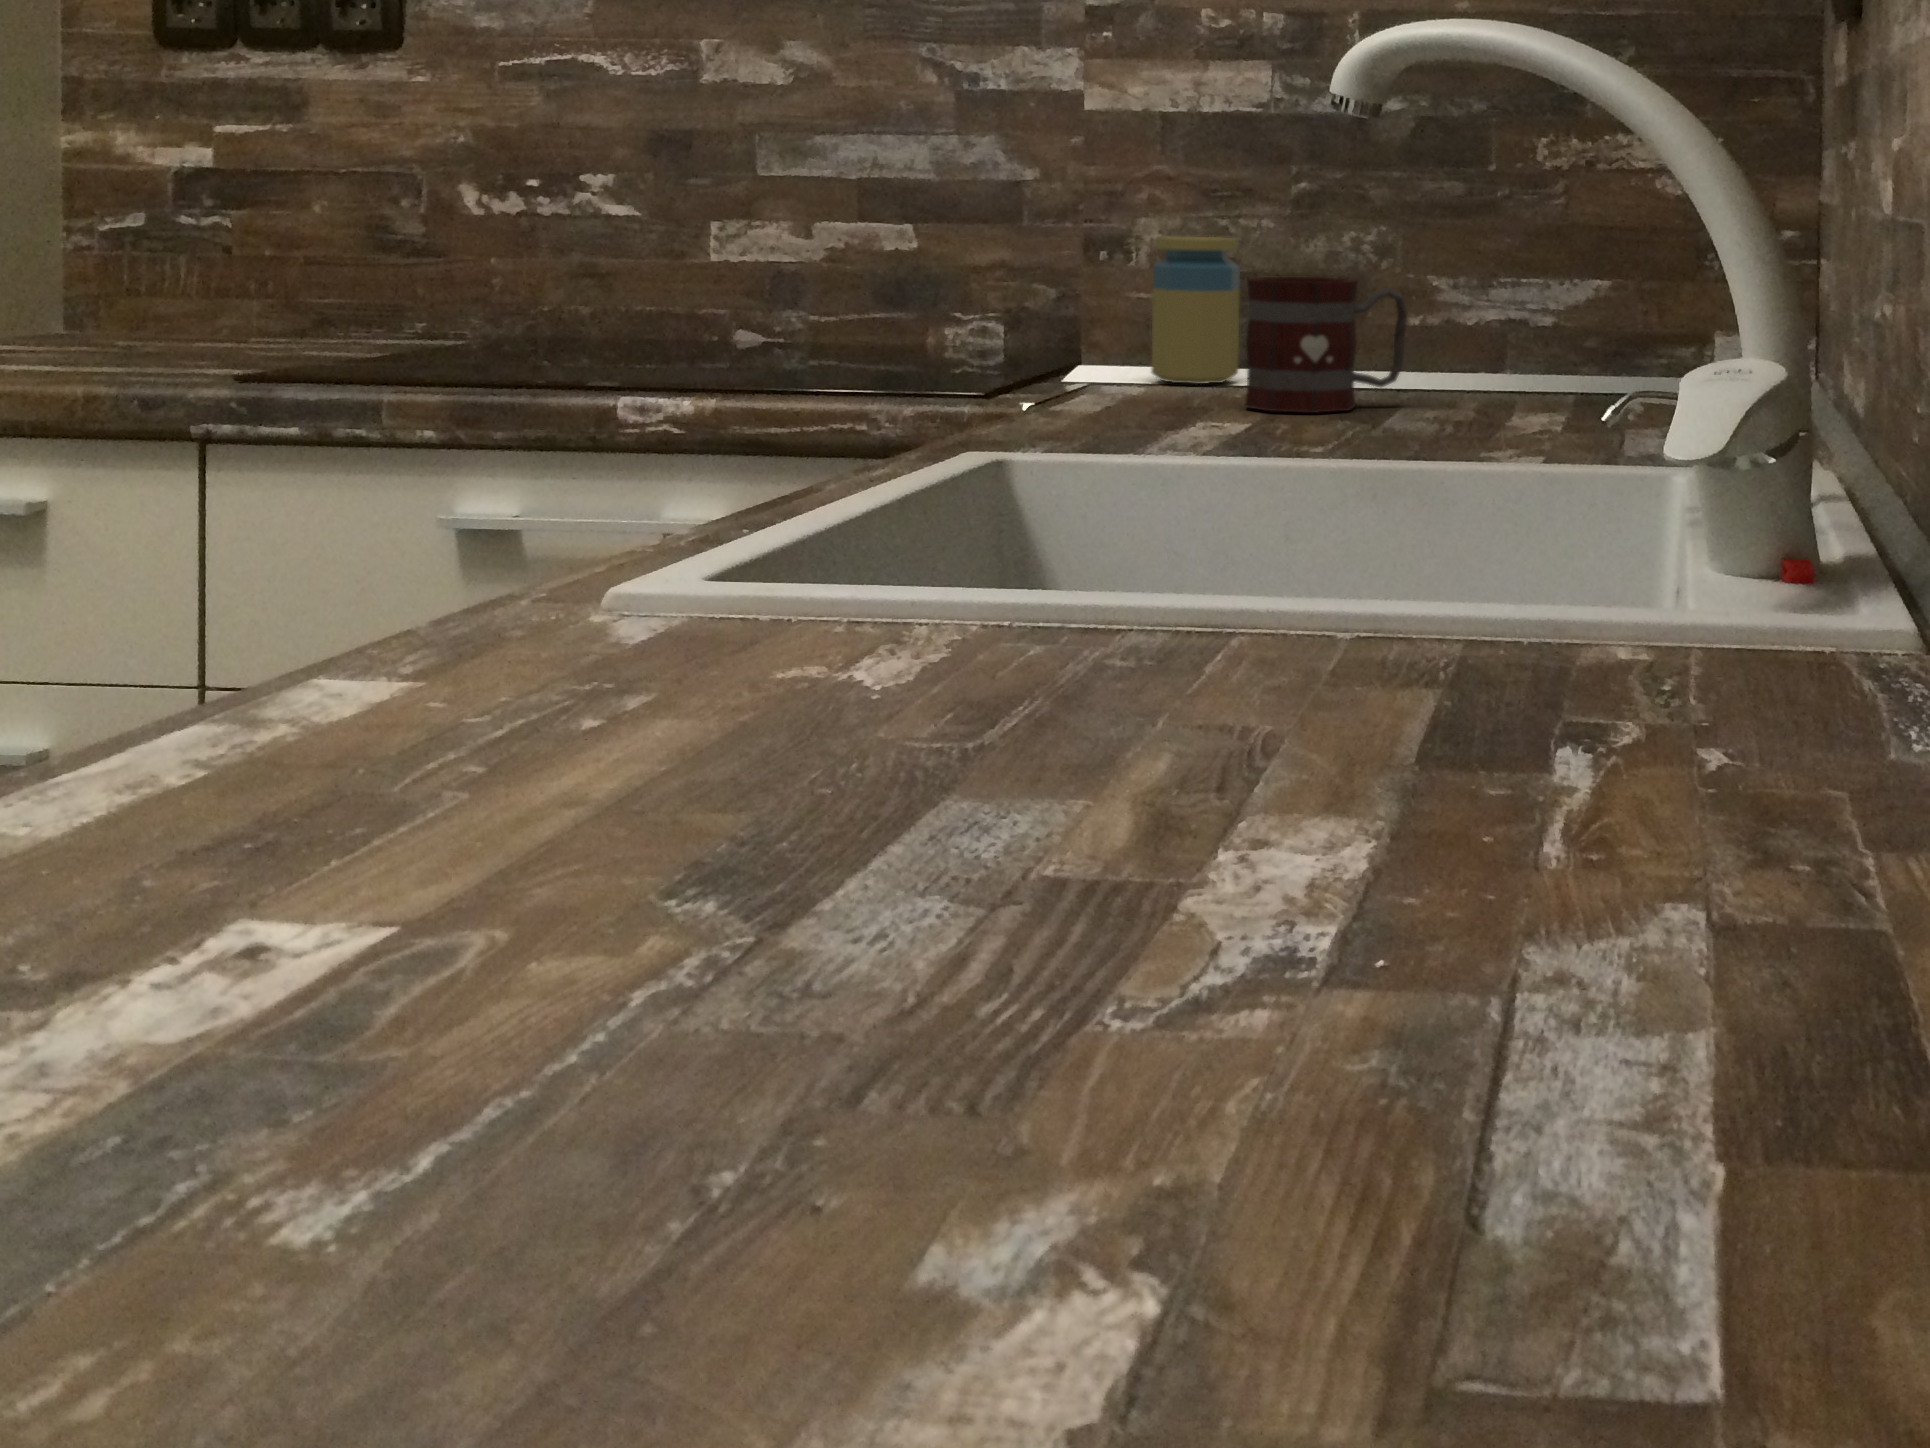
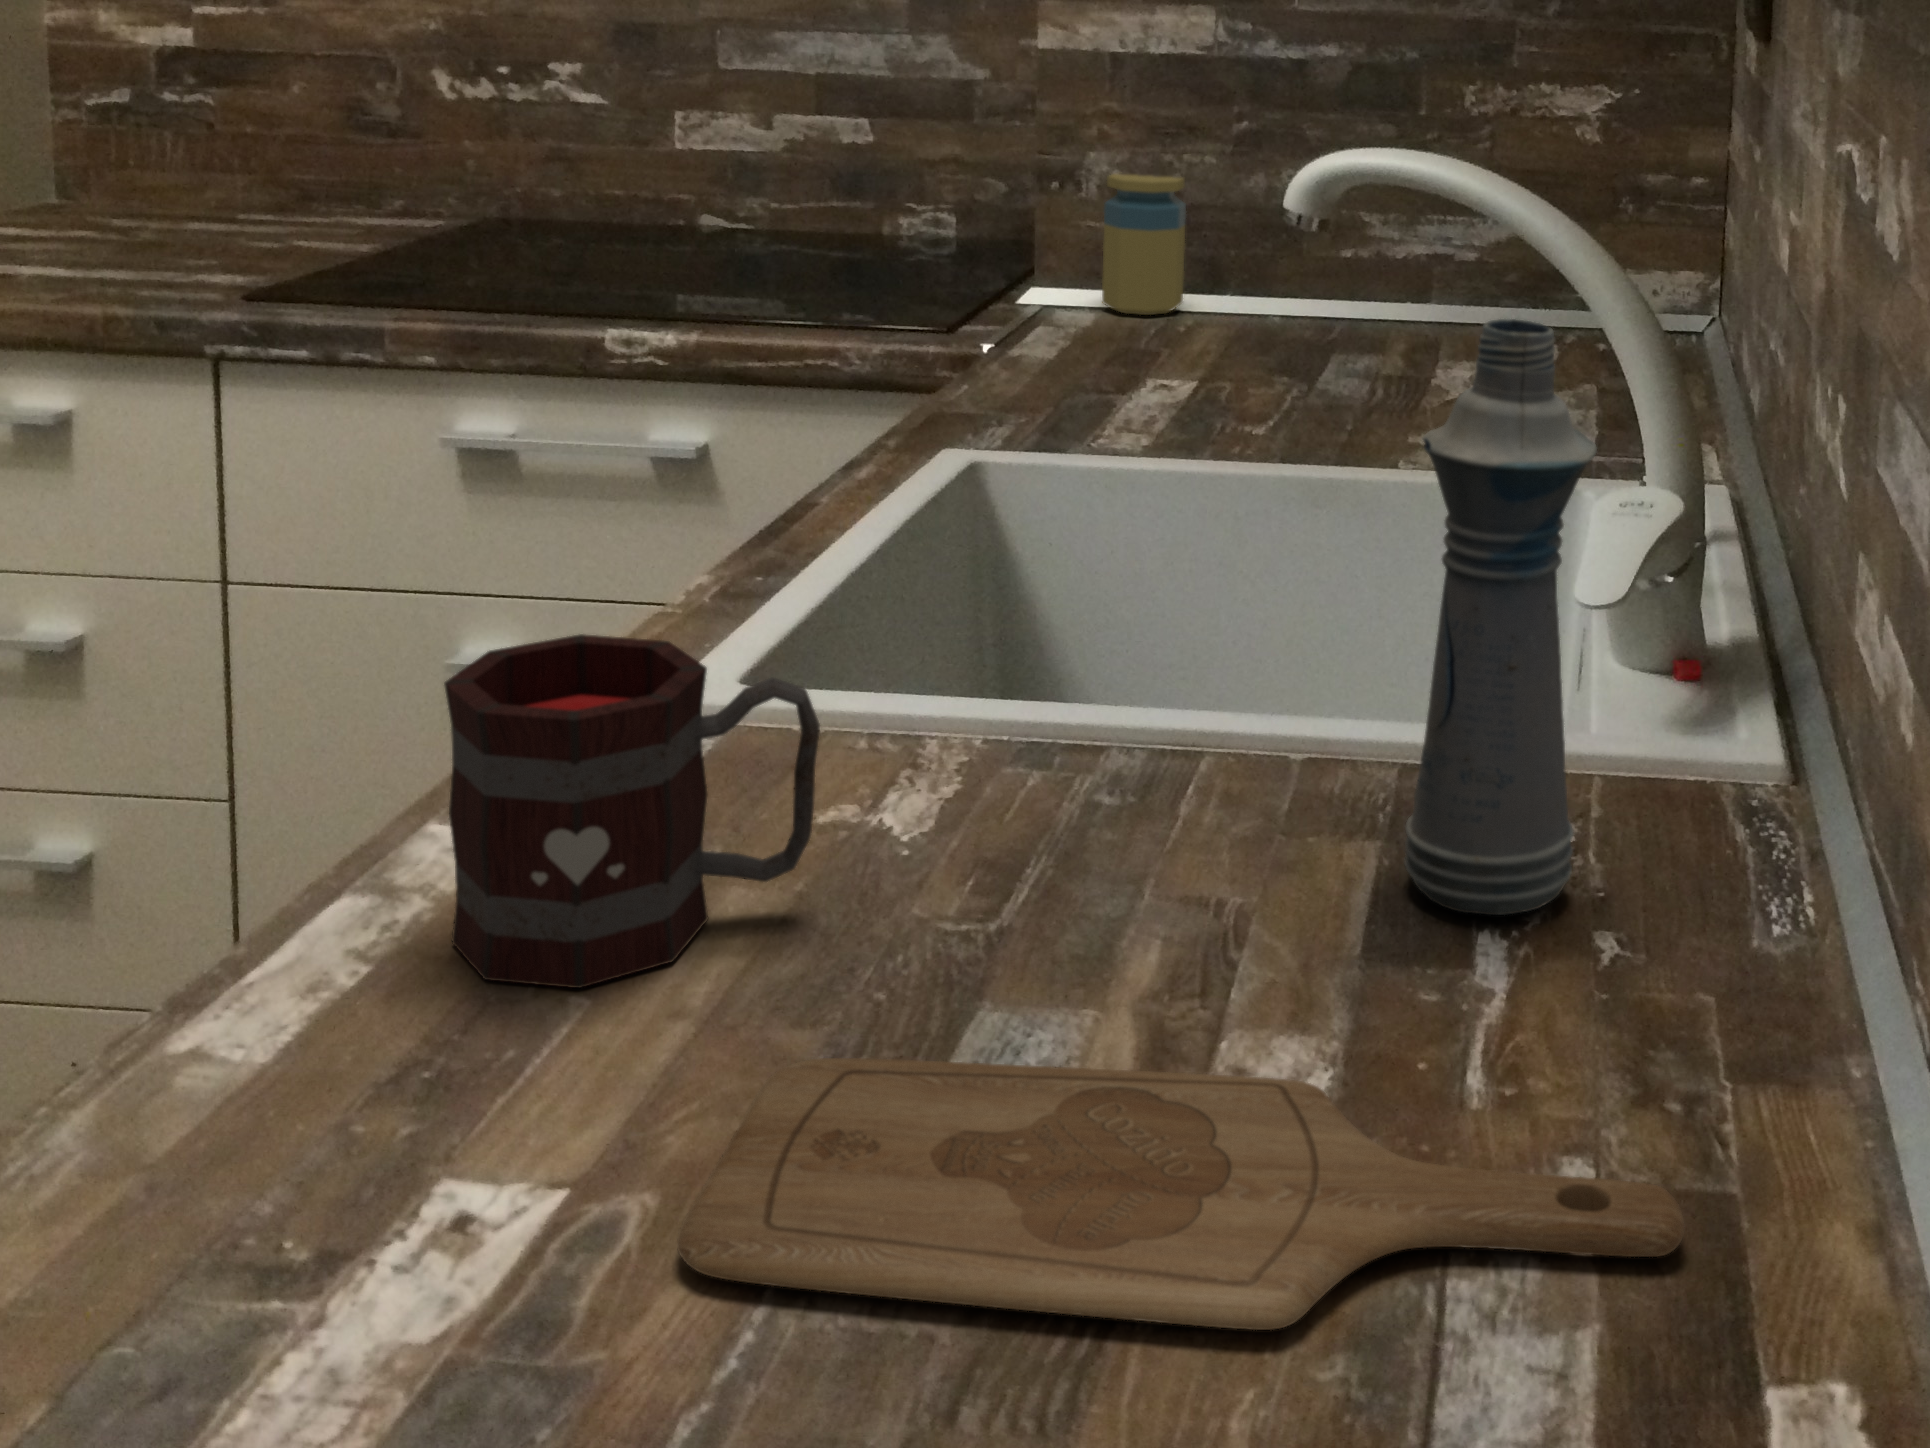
bottle: none [1469,23,1676,731] -> present [1404,319,1597,915]
mug: present [1245,277,1407,413] -> present [444,634,820,988]
cutting board: none [519,810,1826,1023] -> present [677,1058,1684,1330]

